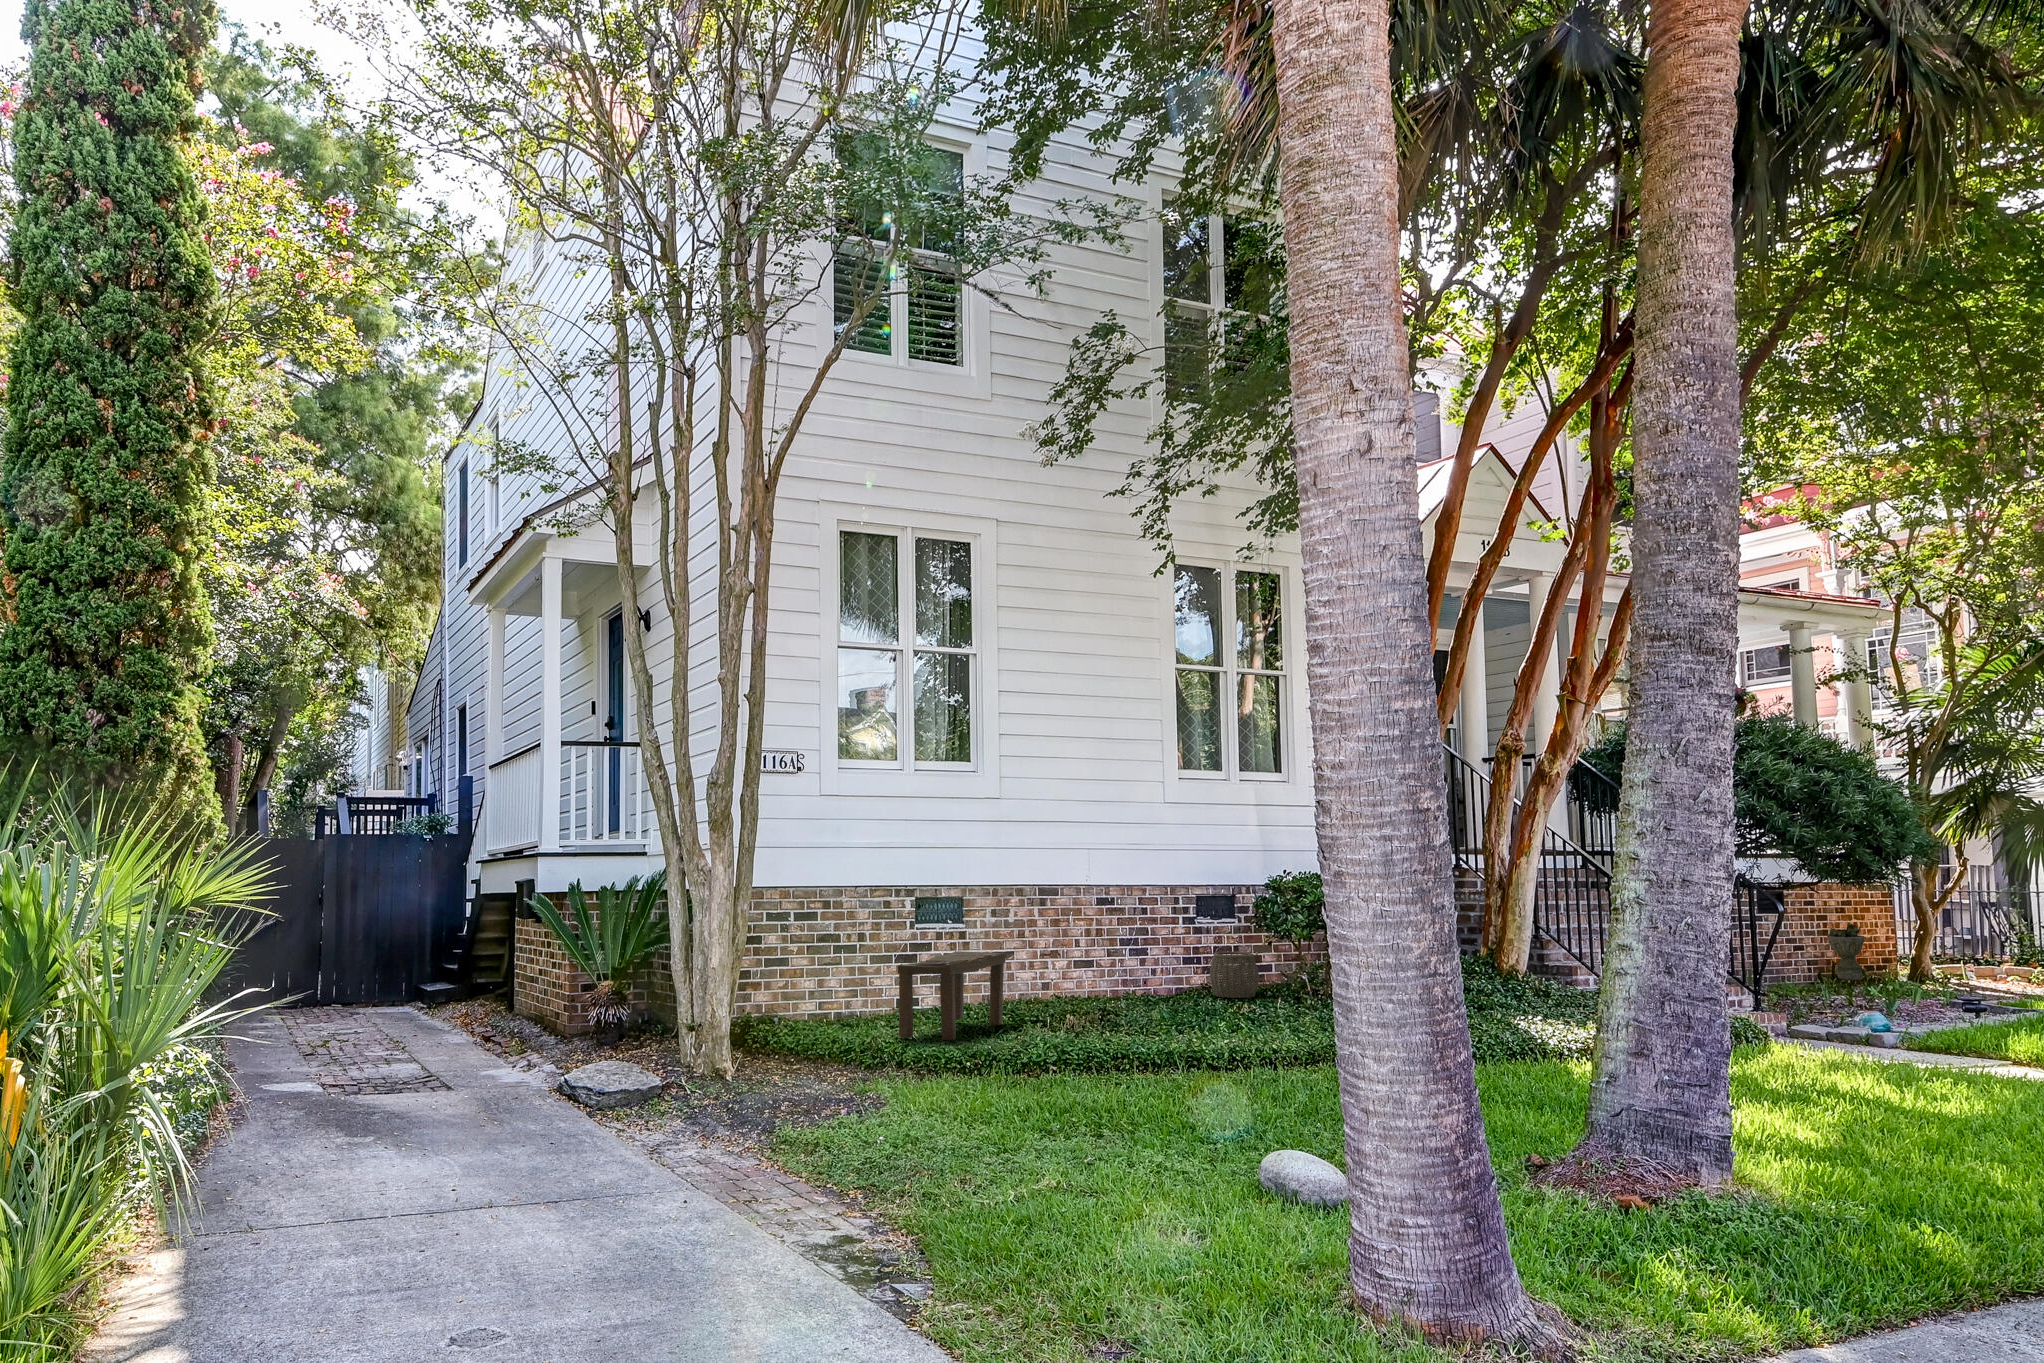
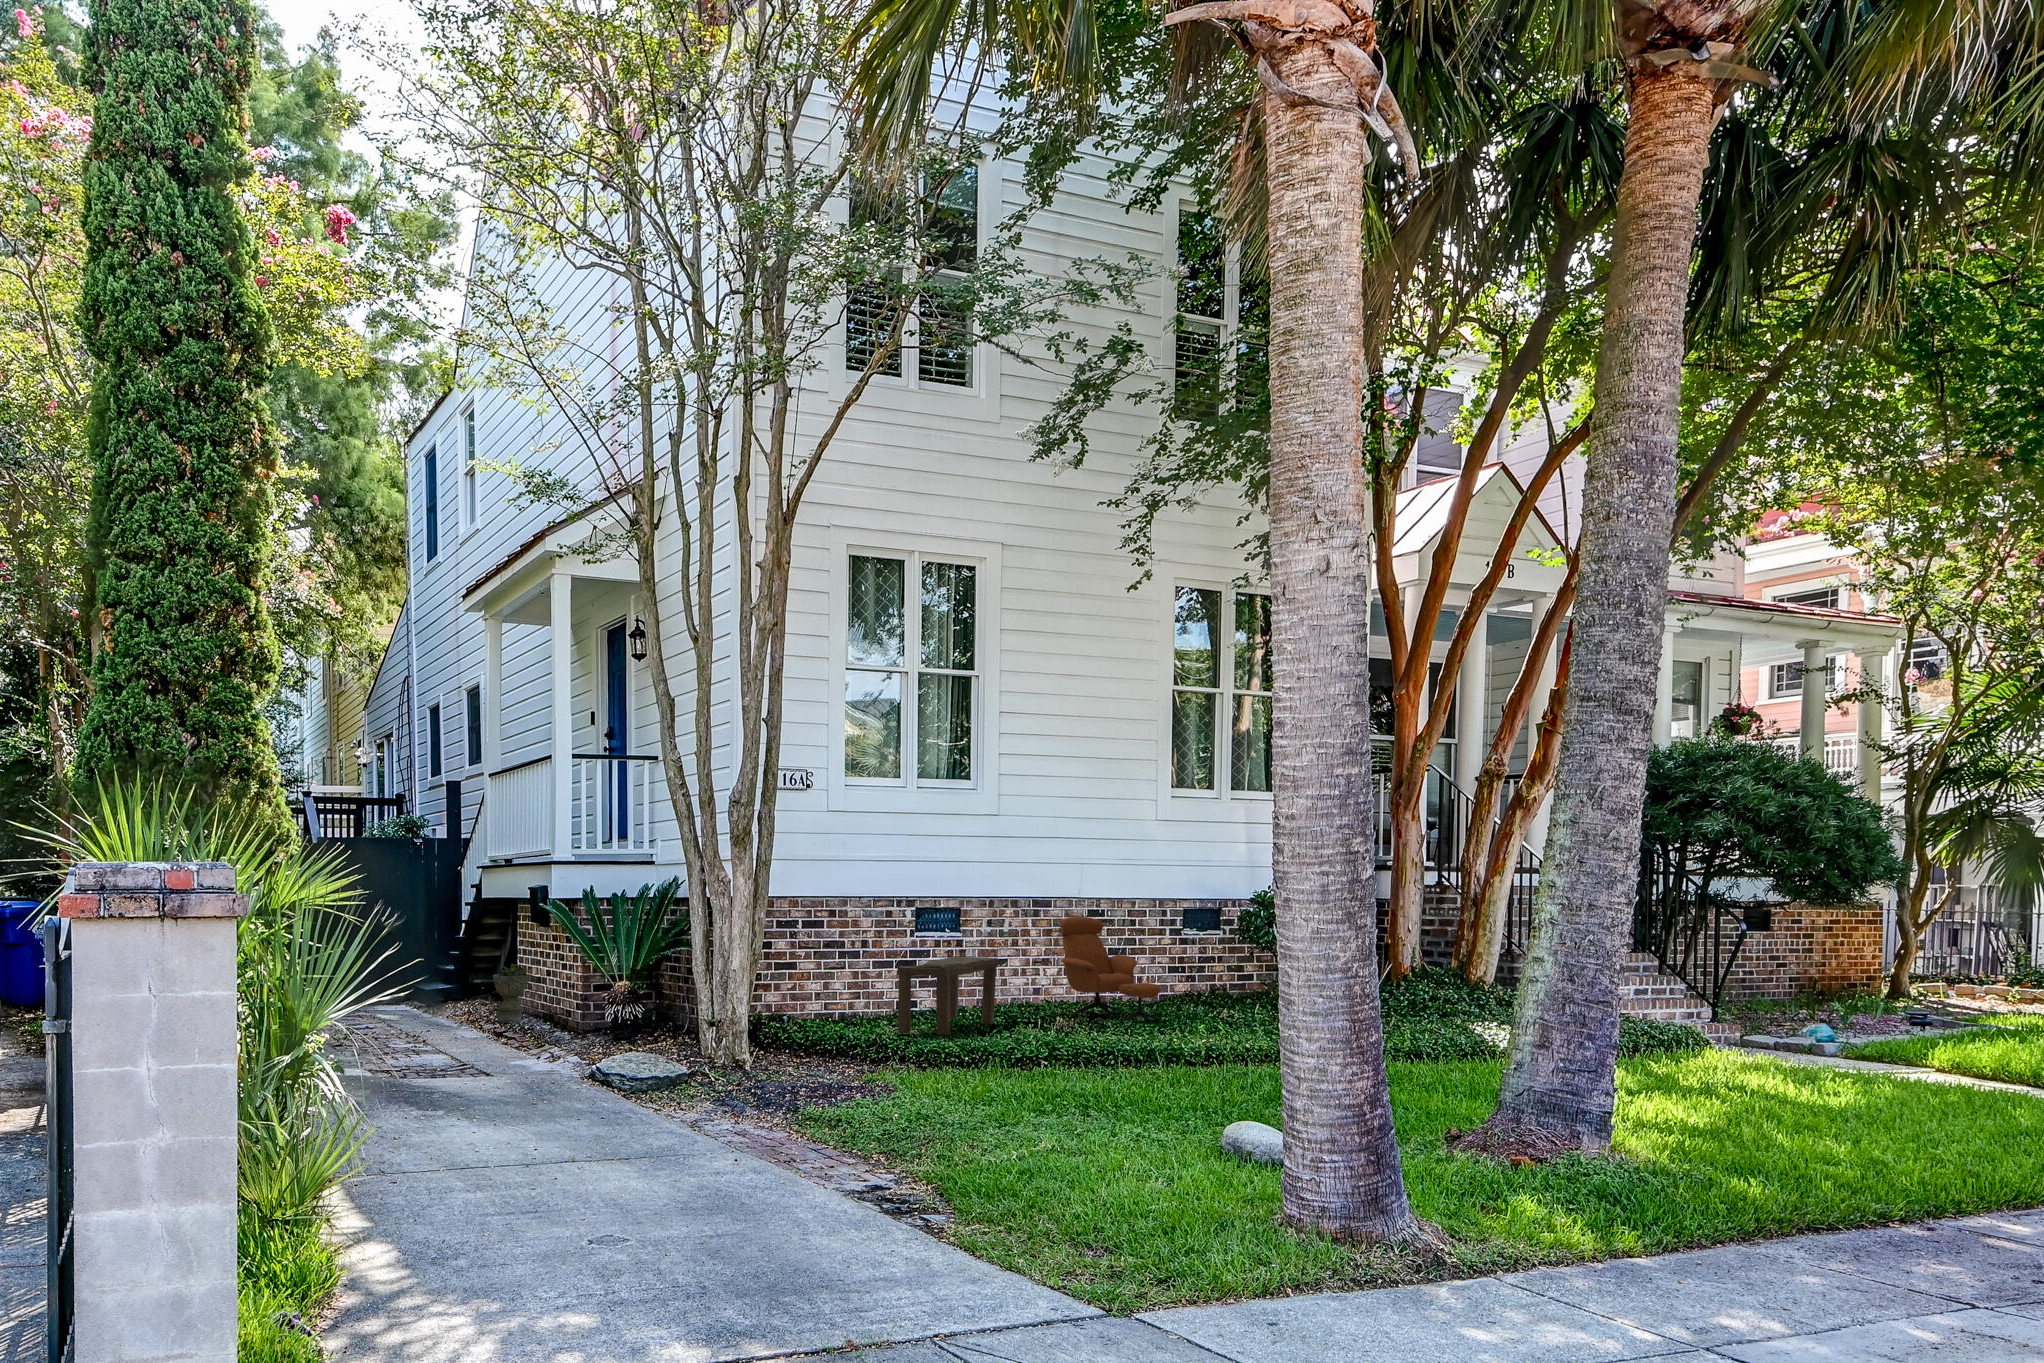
lounge chair: none [1070,907,1181,1023] -> present [1060,917,1160,1023]
planter: present [1827,924,1864,980] -> present [493,964,529,1023]
woven basket: present [1209,952,1259,998] -> none [1193,961,1241,1005]

